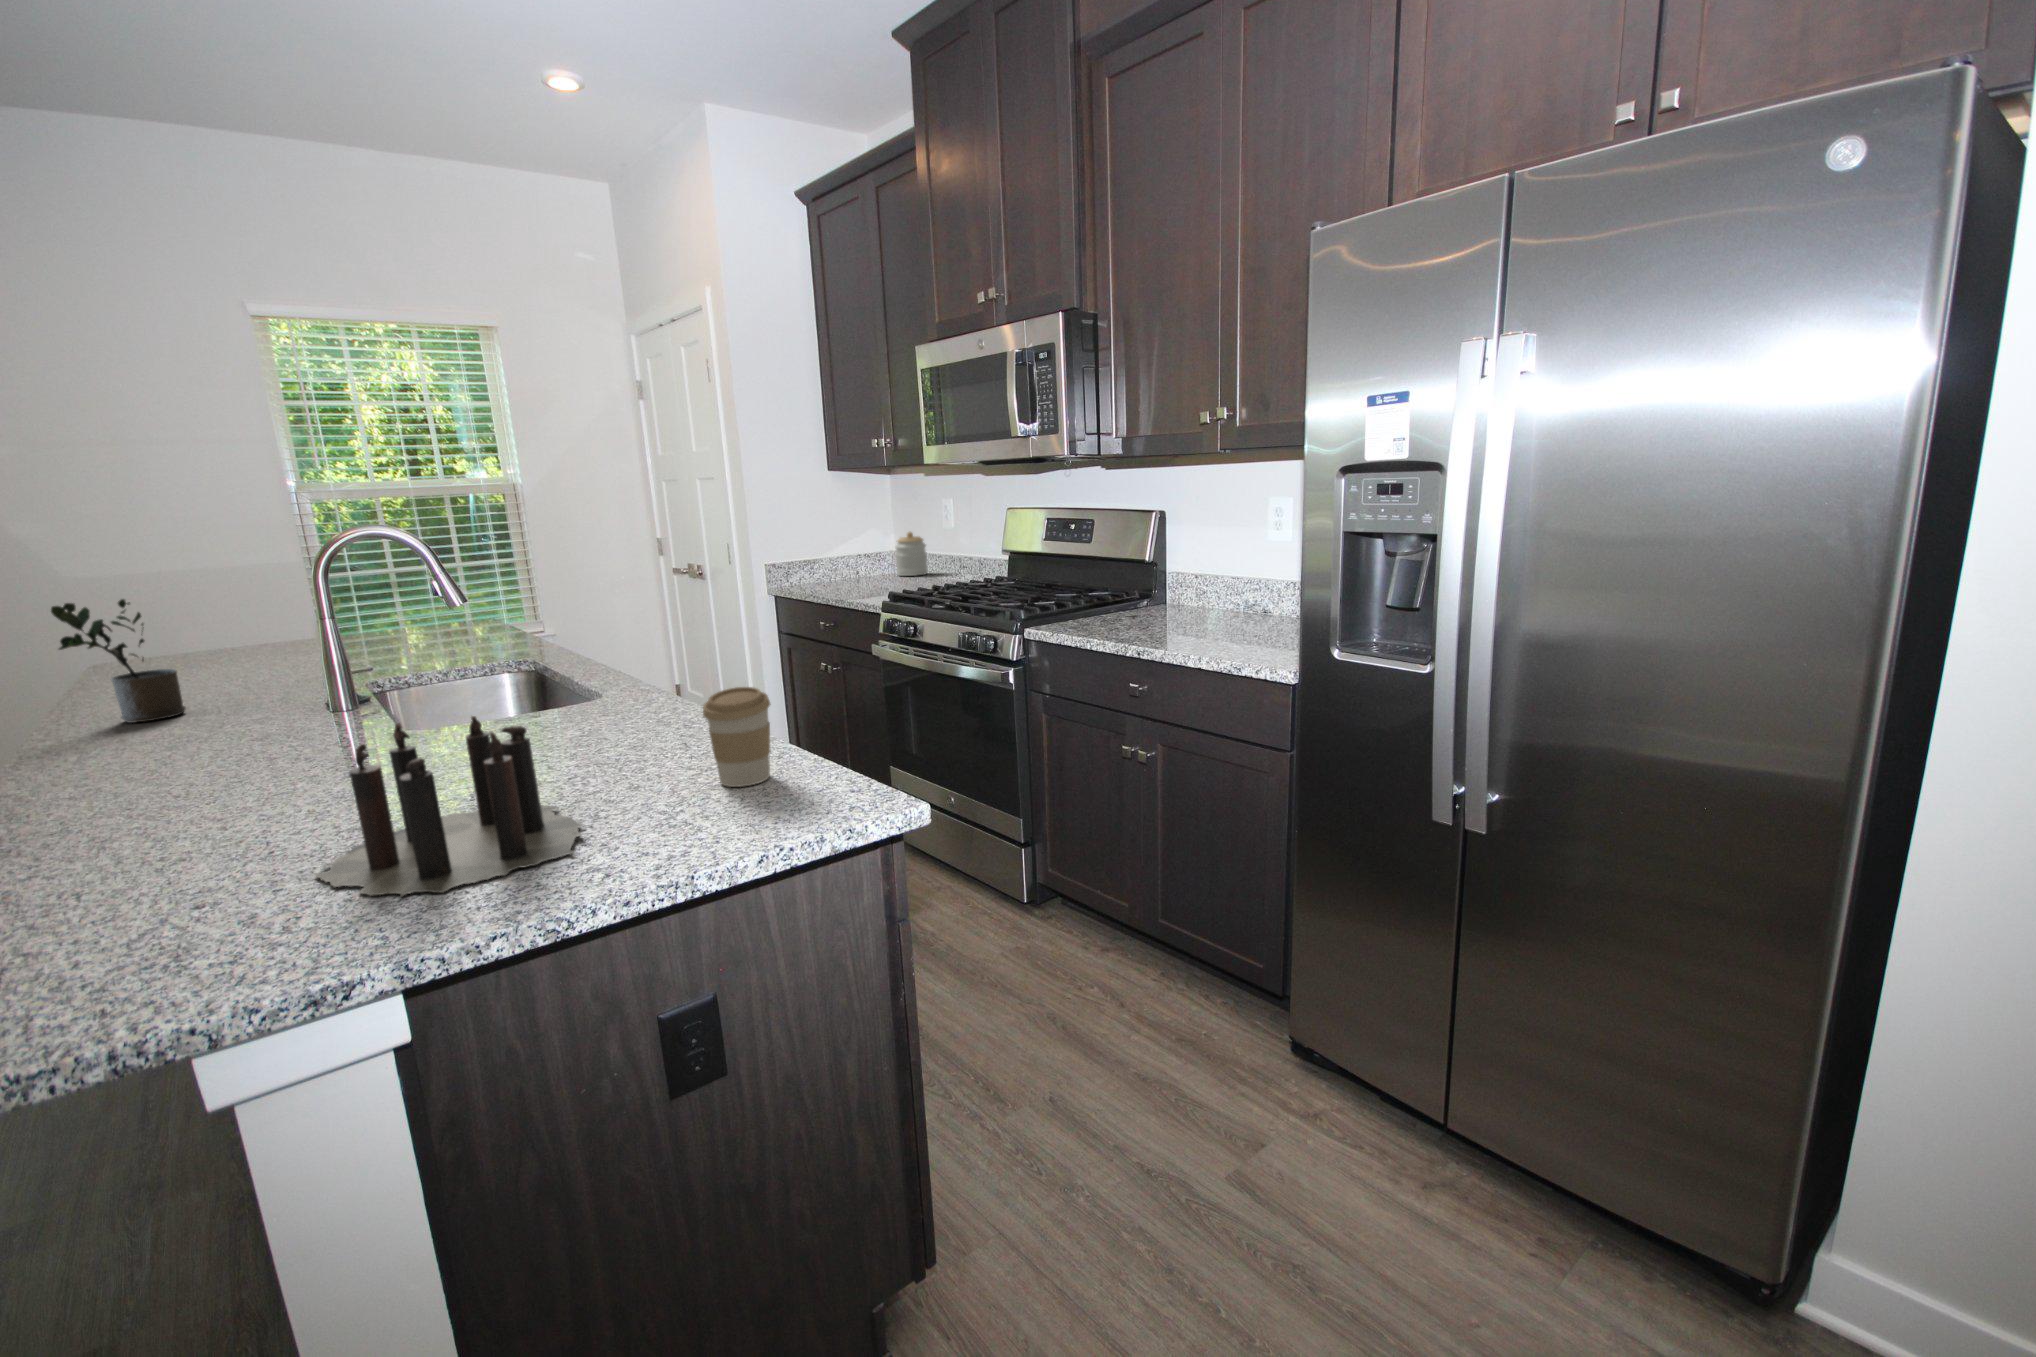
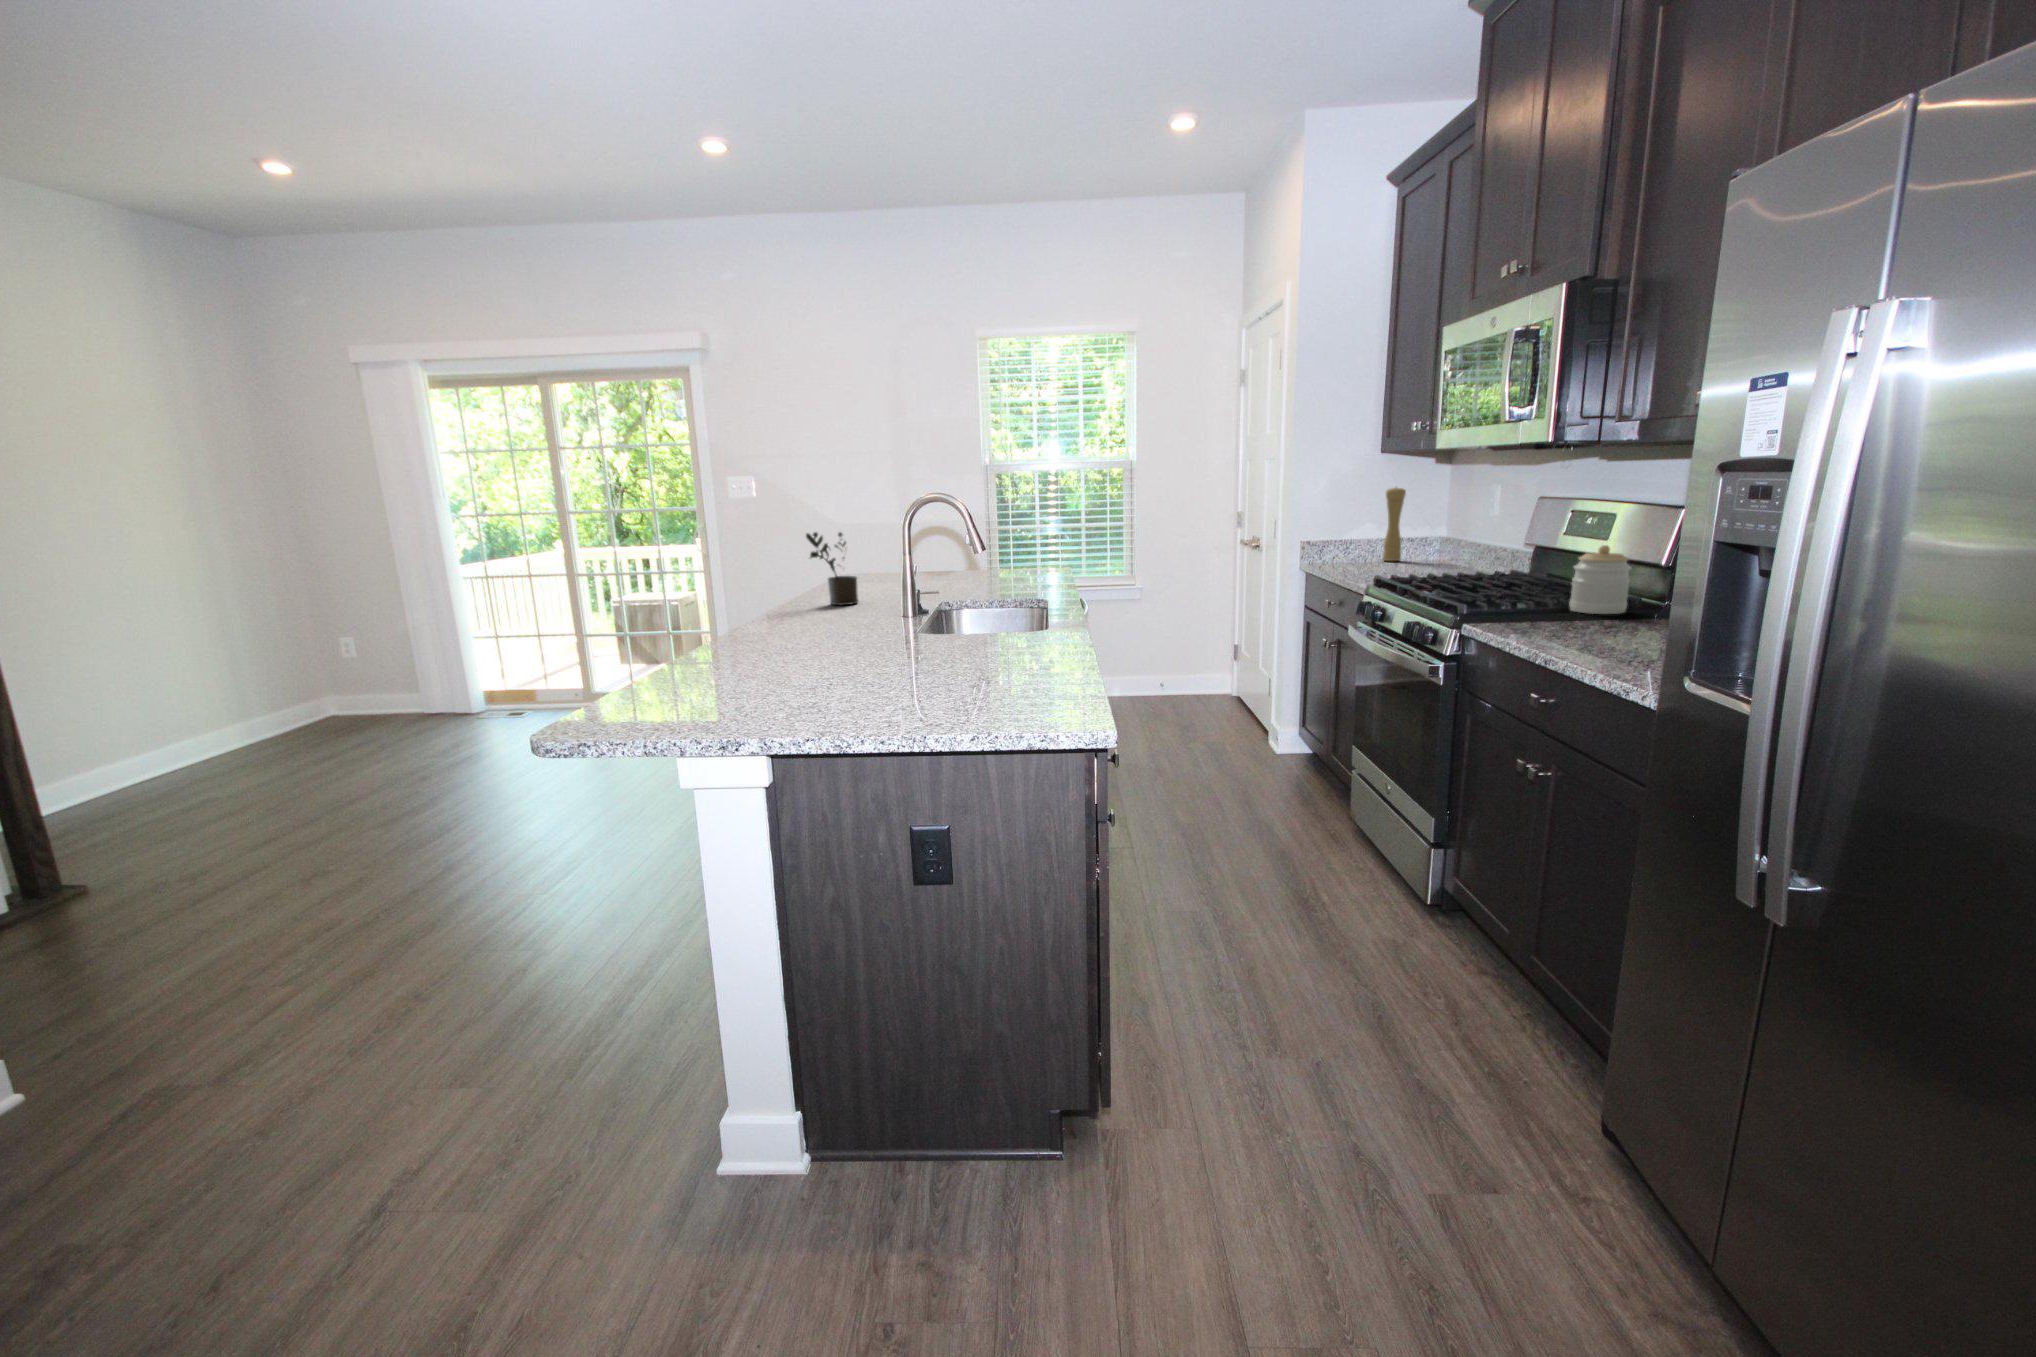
pepper mill: none [852,503,875,578] -> present [1383,487,1406,561]
jar: present [896,532,928,576] -> present [1570,545,1631,614]
coffee cup: present [703,687,771,787] -> none [1009,624,1058,697]
candle: present [315,716,581,896] -> none [768,613,952,713]

